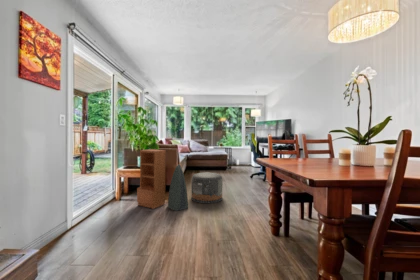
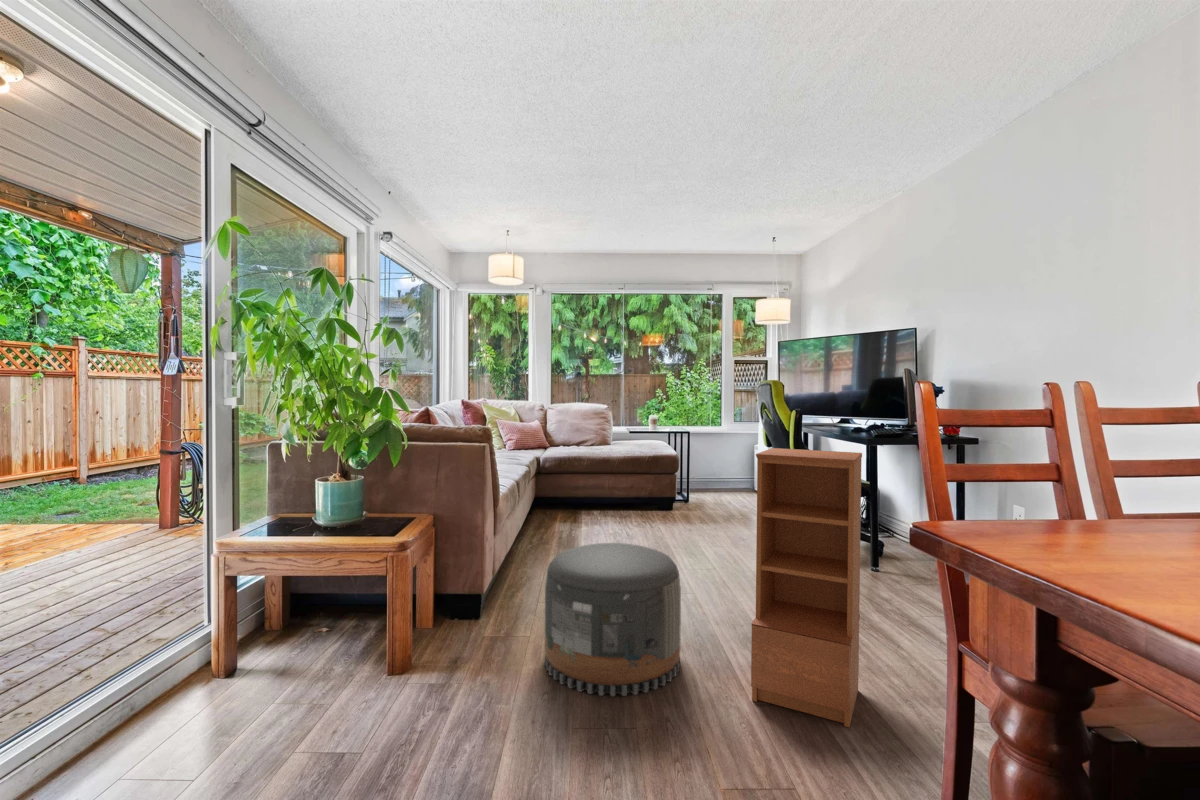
bookcase: present [137,149,166,209] -> present [751,448,862,727]
air purifier: present [168,165,188,211] -> none [431,521,525,758]

